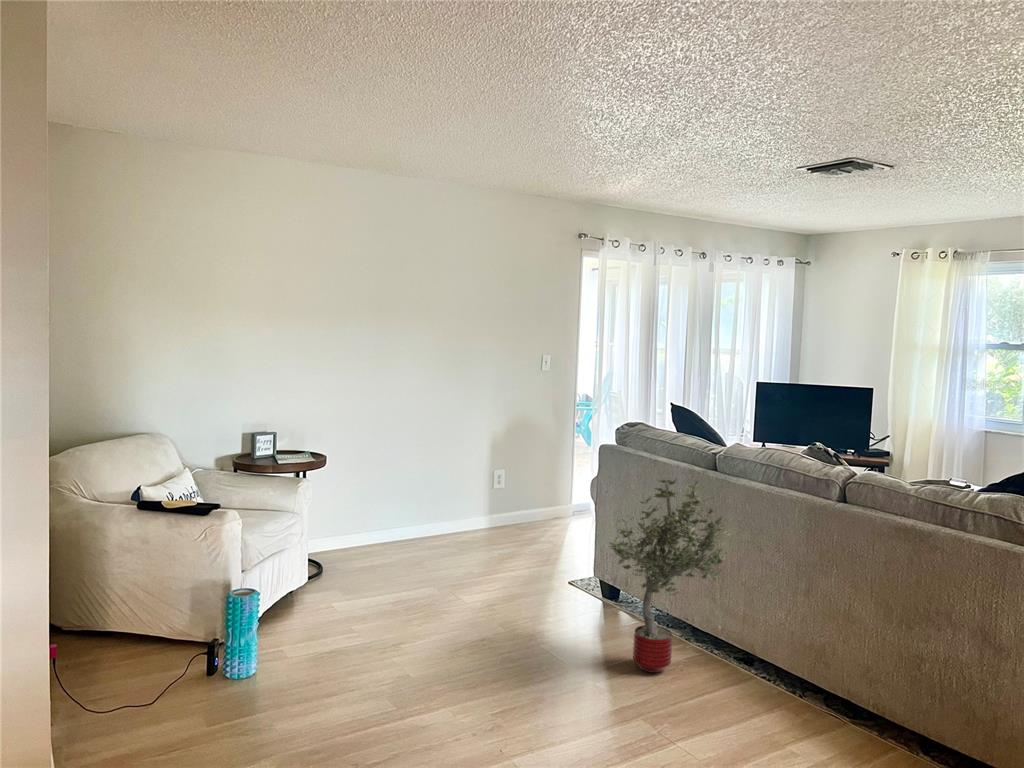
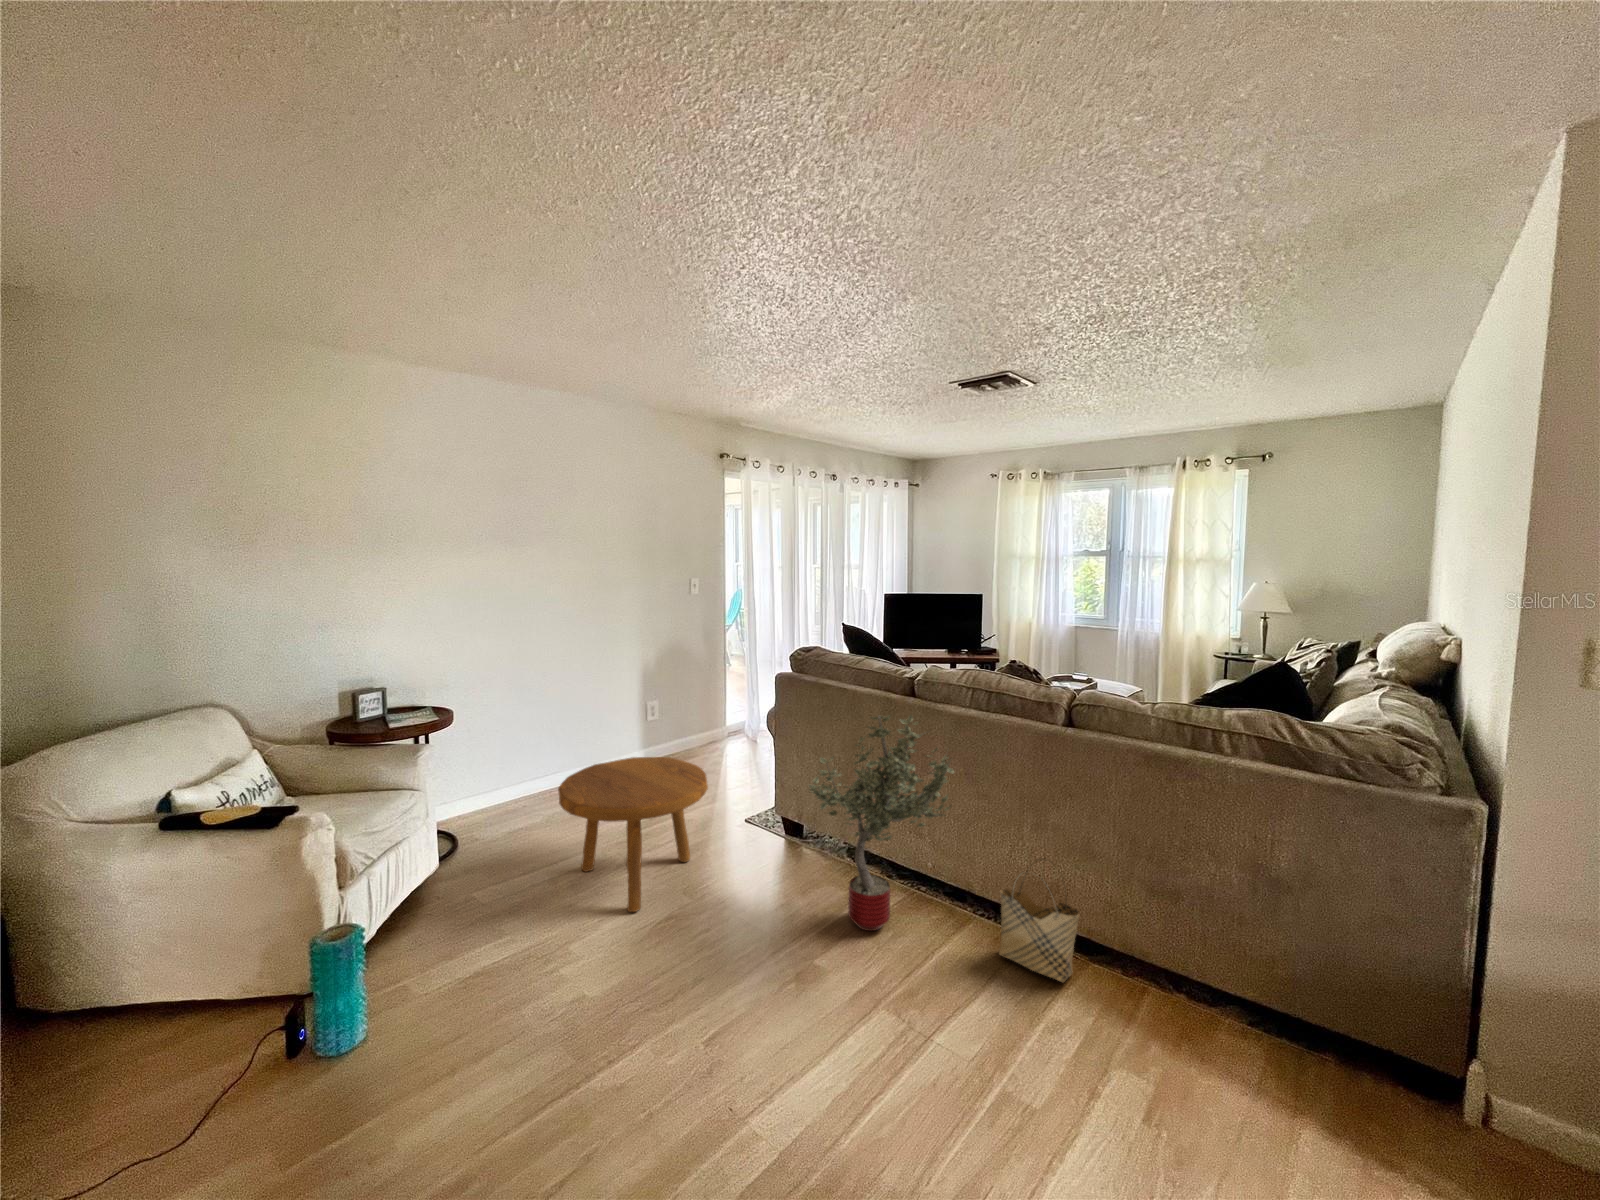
footstool: none [400,509,524,631] -> present [558,757,708,912]
woven basket: none [762,621,835,730] -> present [999,859,1080,982]

